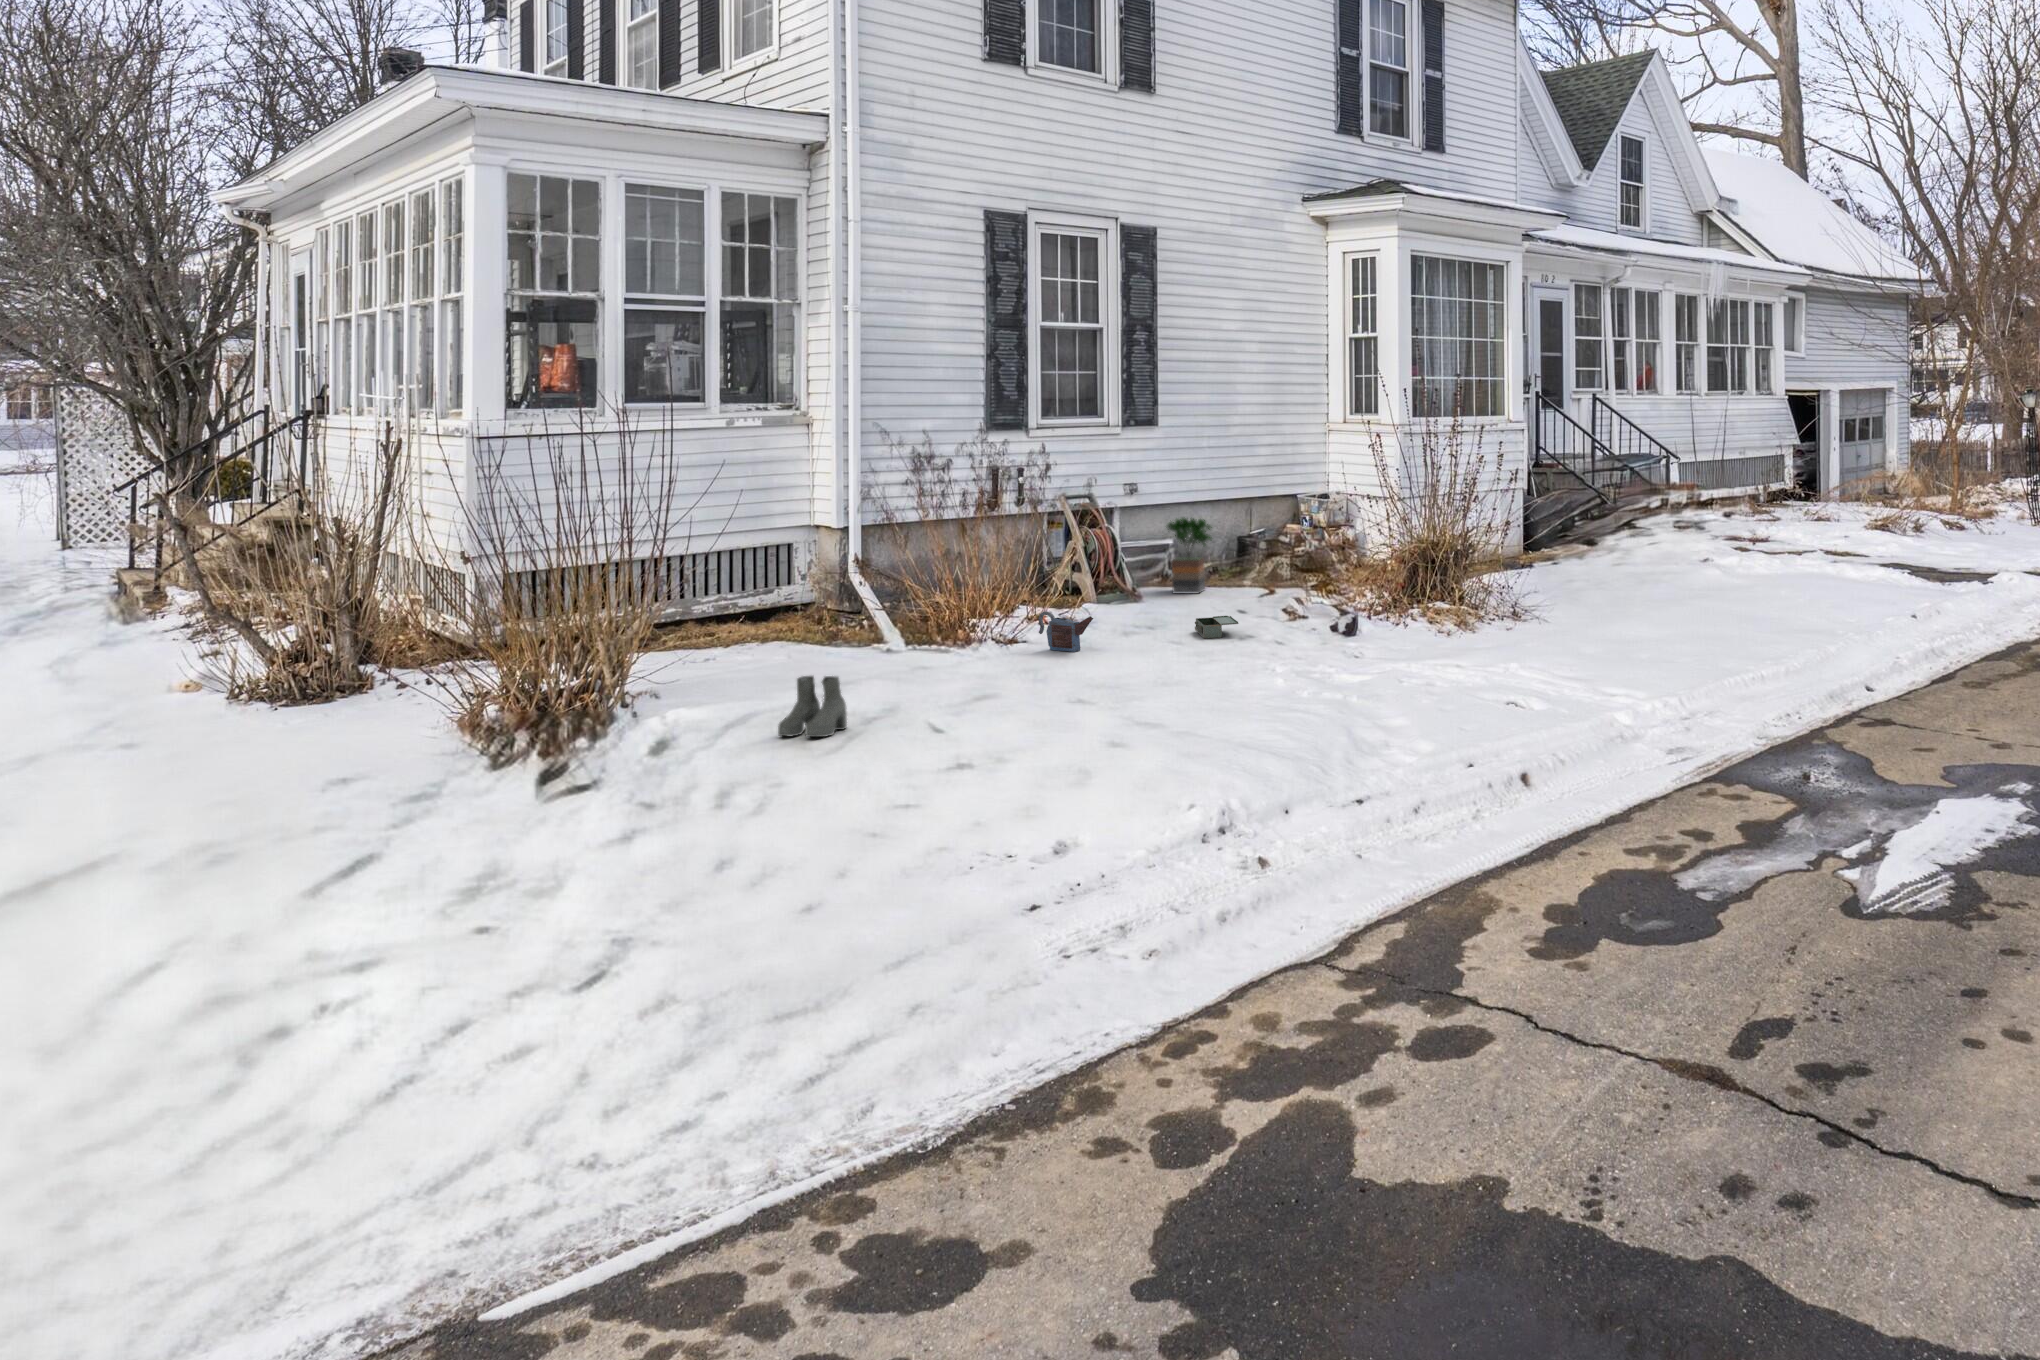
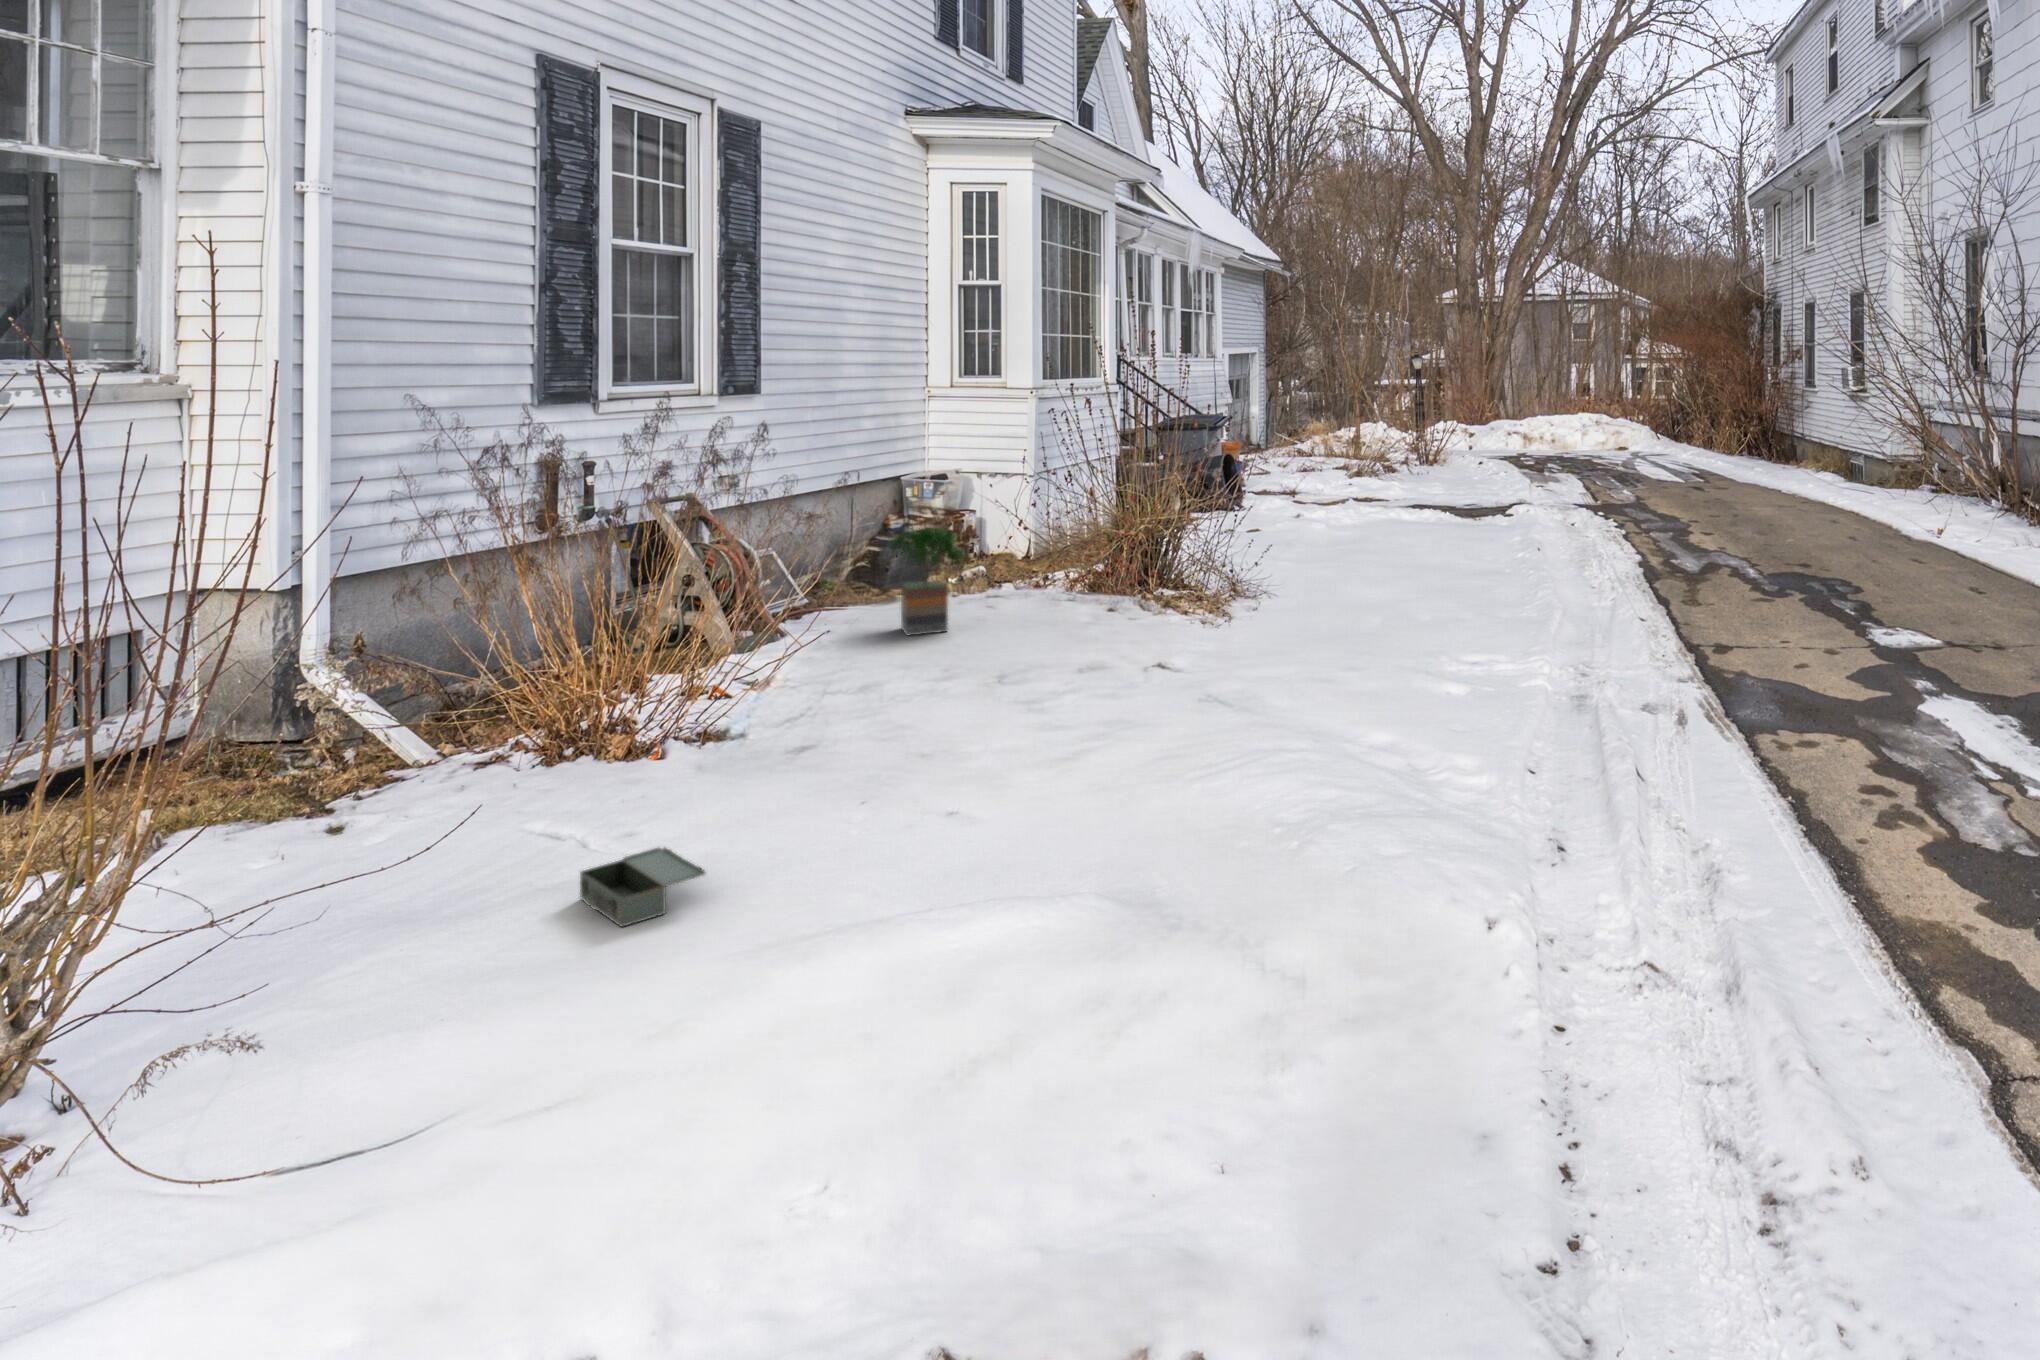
watering can: present [1039,611,1093,652] -> none [920,710,1033,772]
toolbox: present [1195,616,1238,638] -> present [580,848,705,927]
boots: present [778,676,847,737] -> none [847,959,967,1133]

